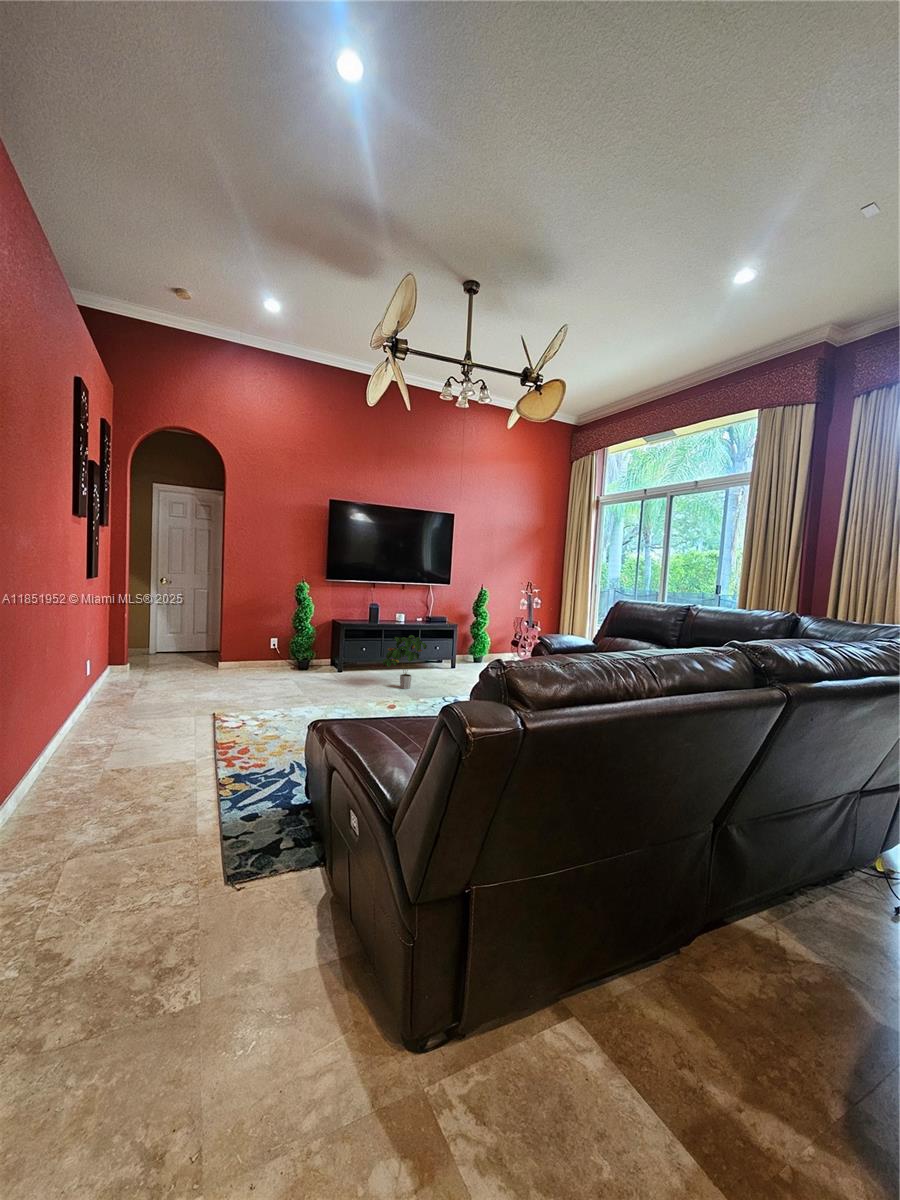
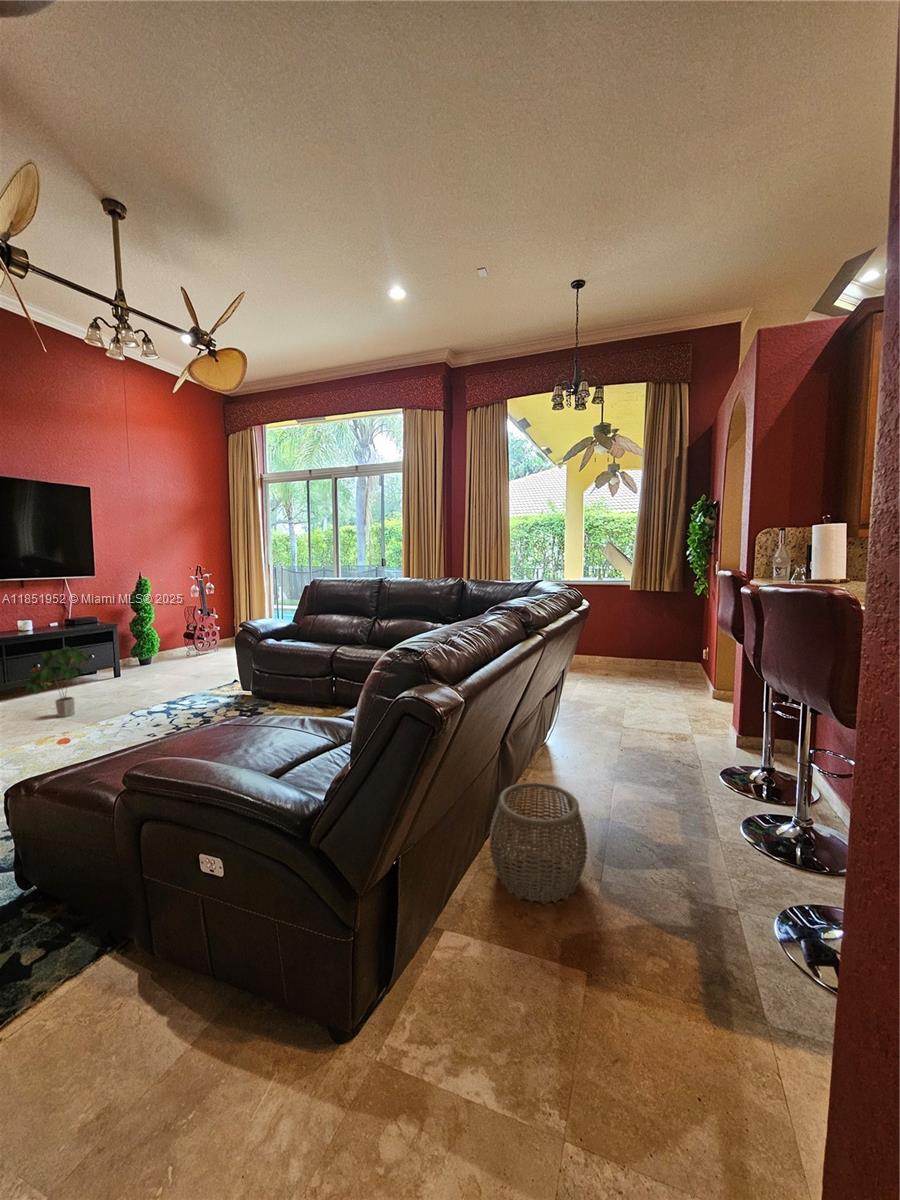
woven basket: none [667,894,834,1100] -> present [489,782,587,904]

